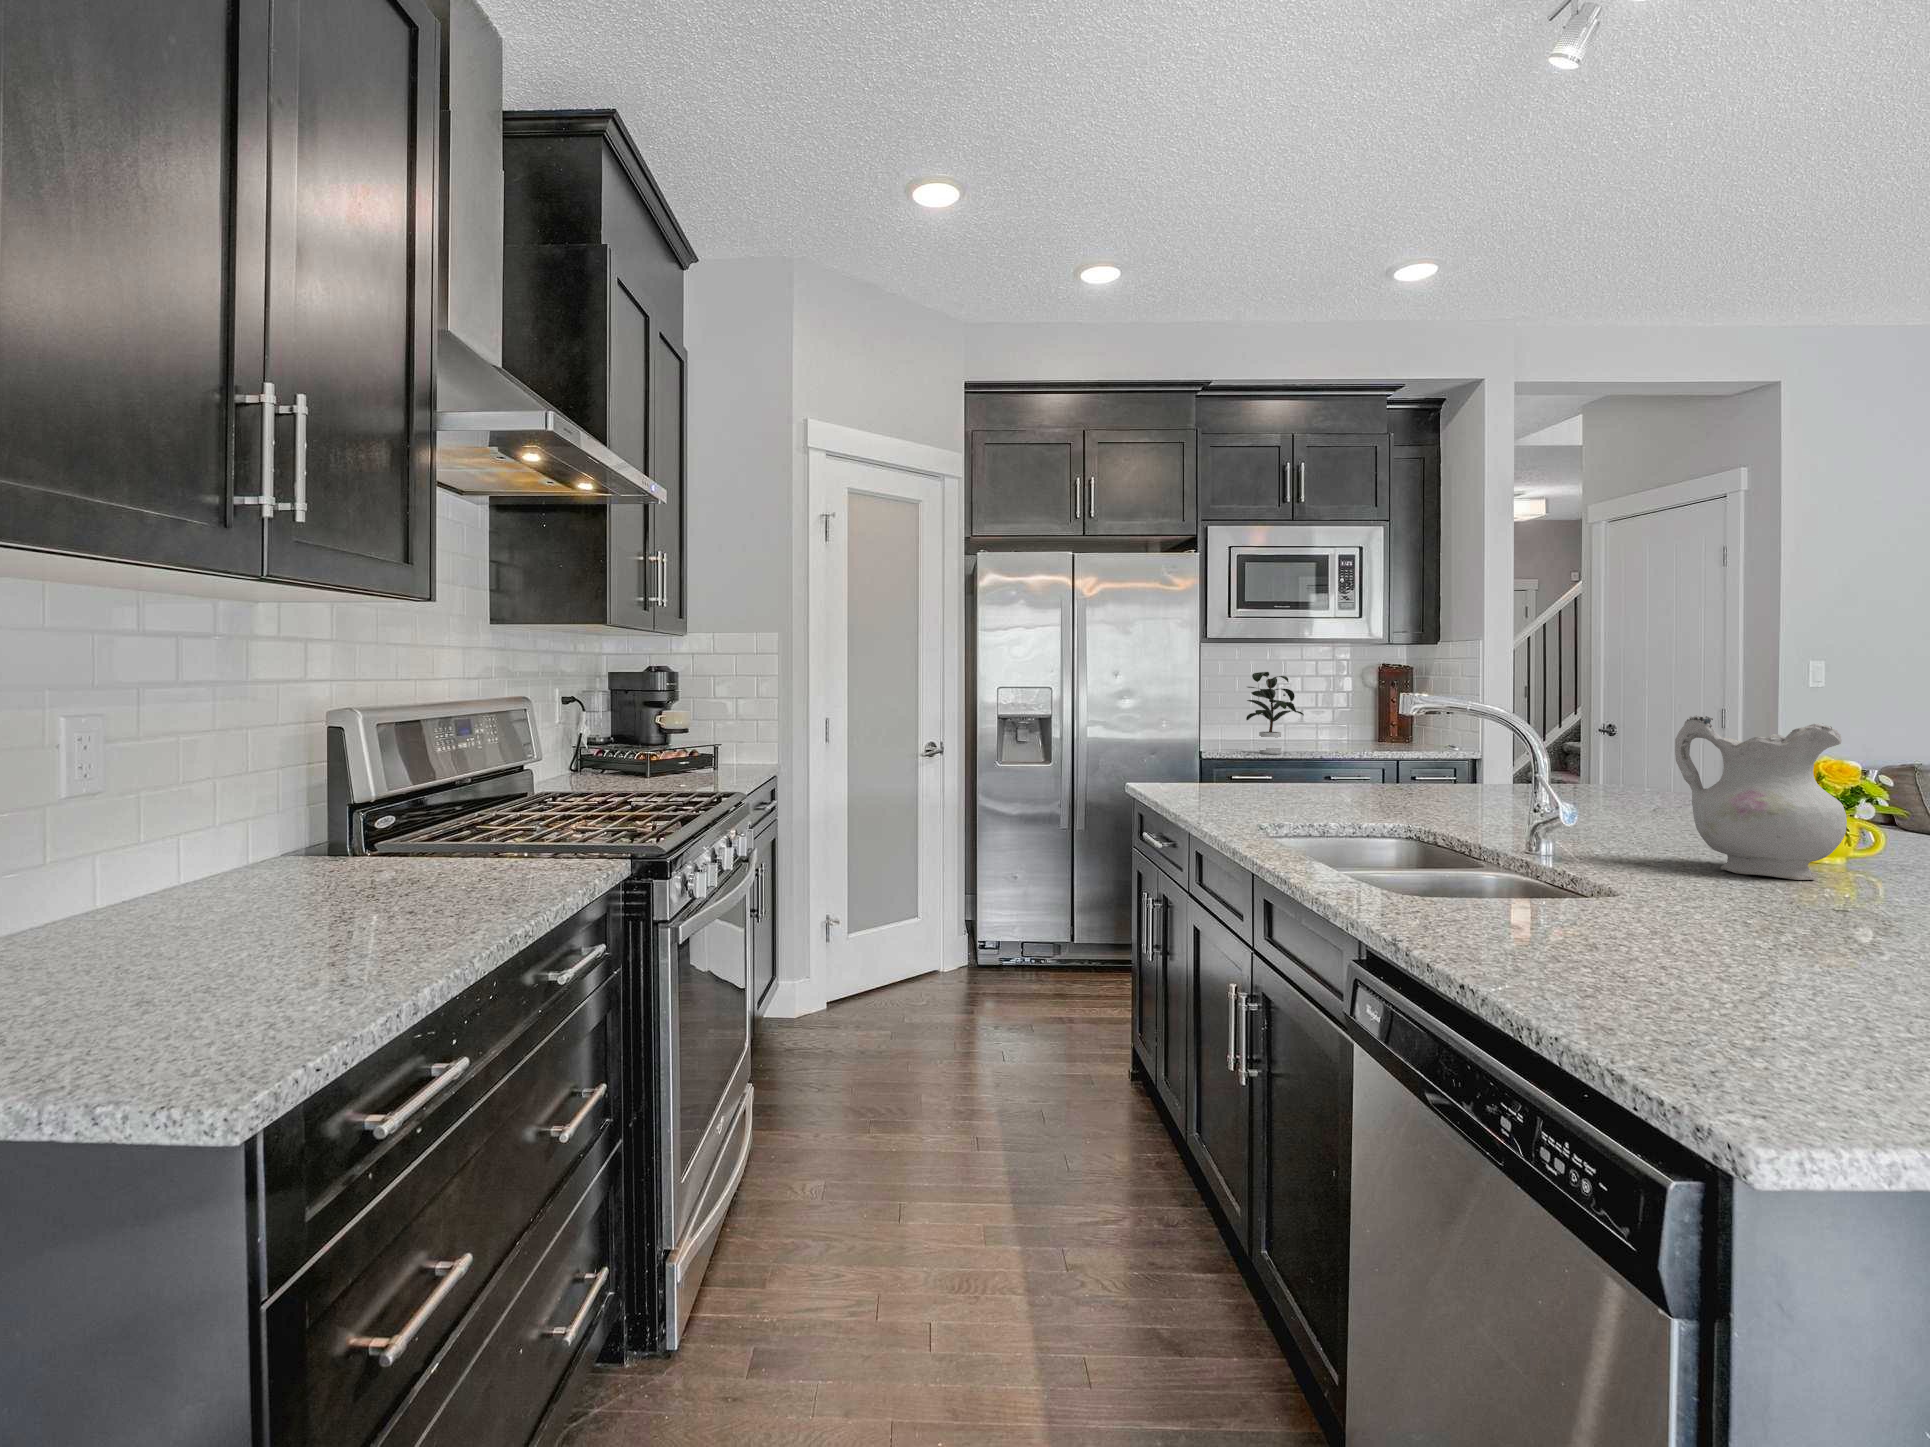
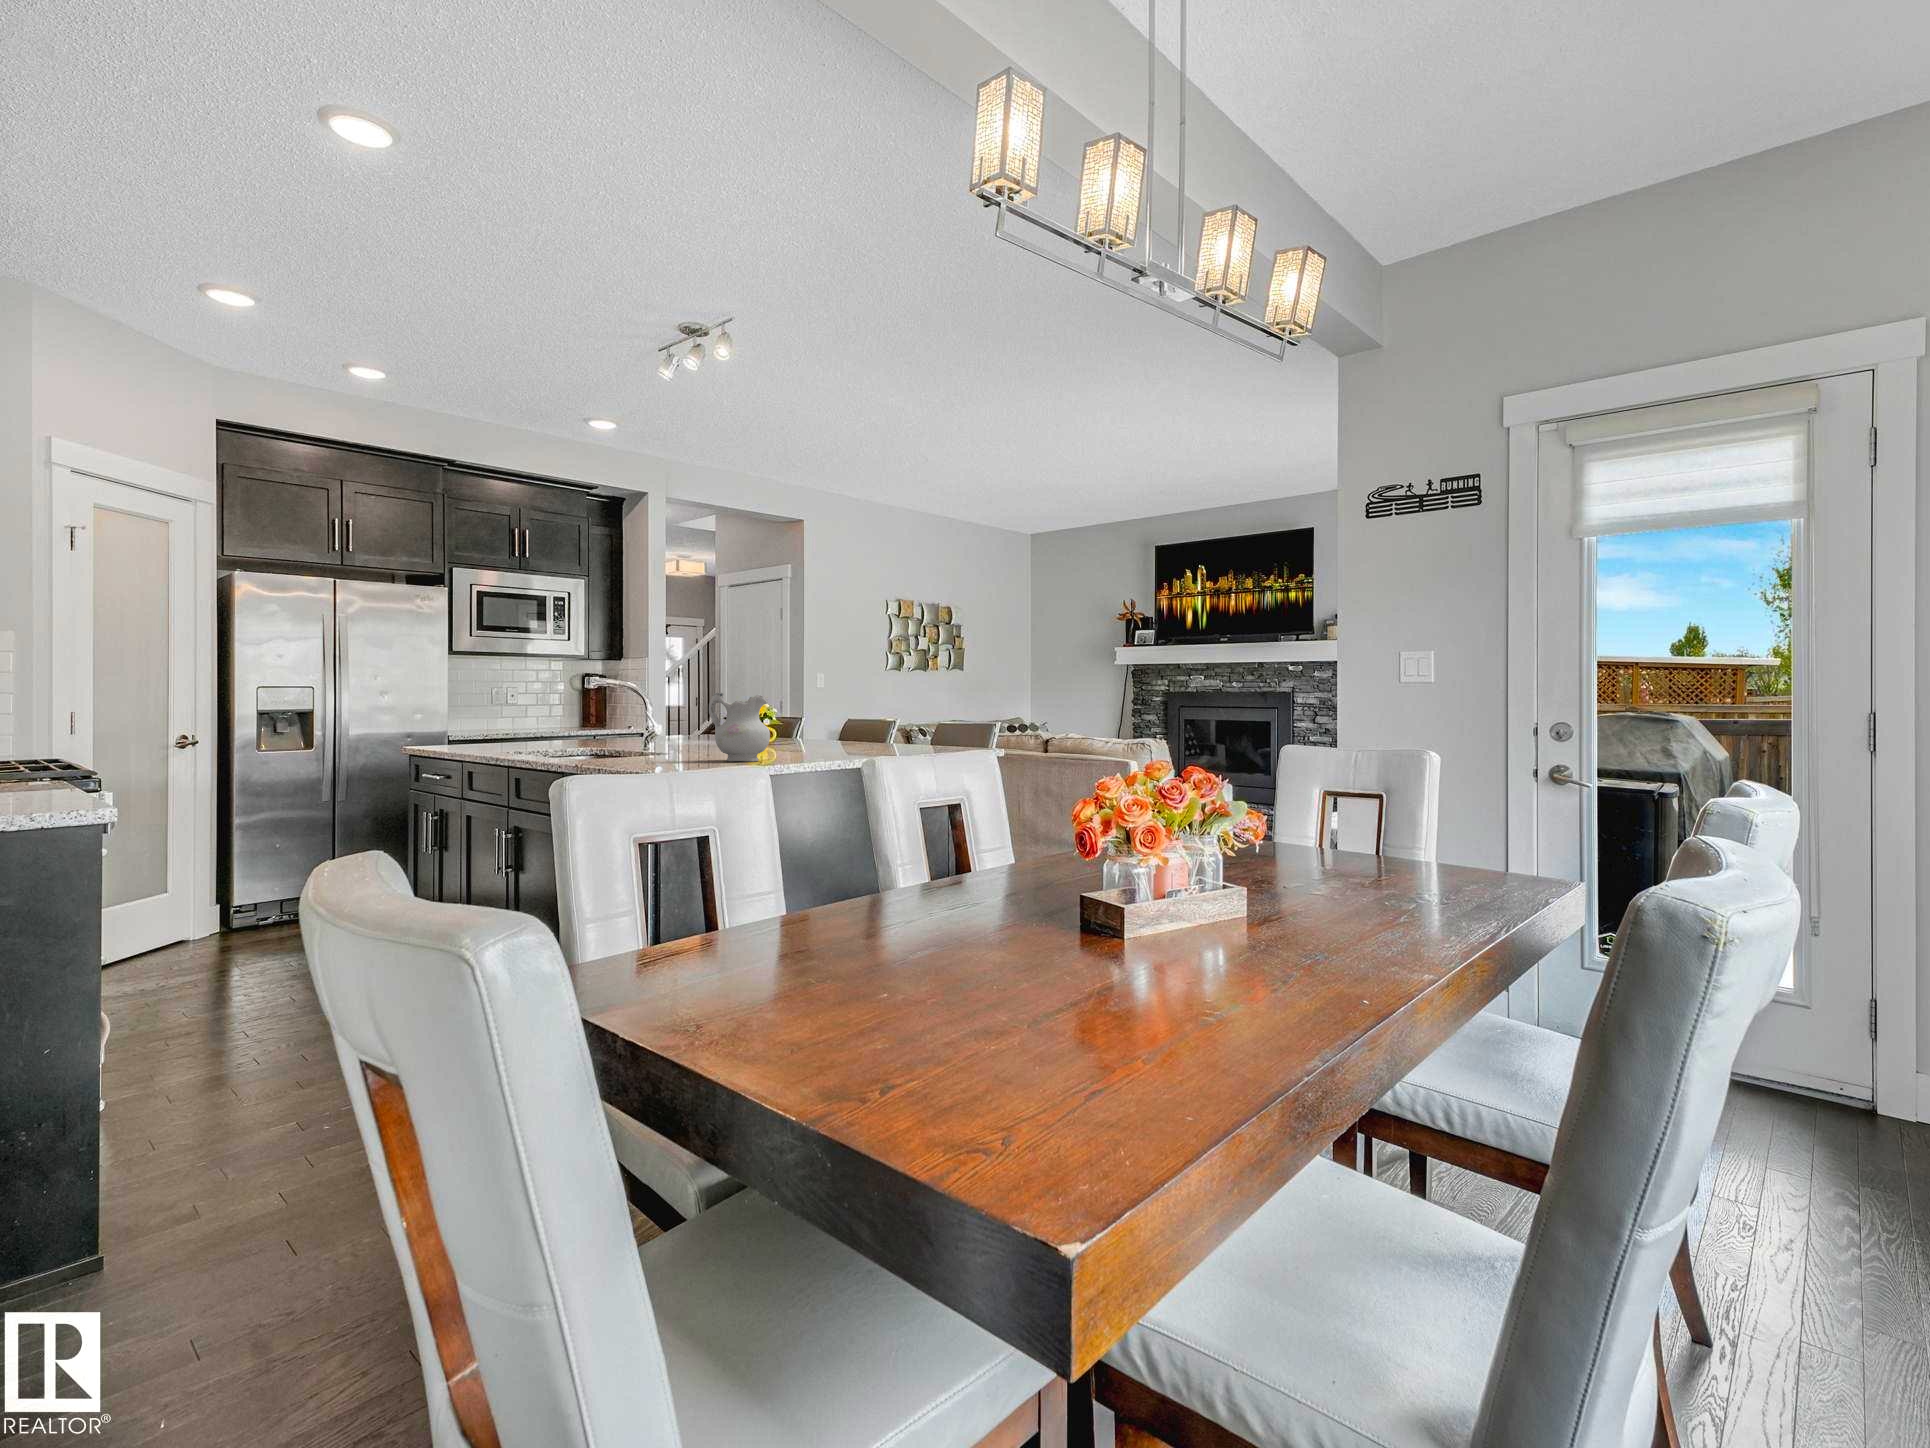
potted plant: present [1246,672,1304,754] -> none [474,677,537,738]

